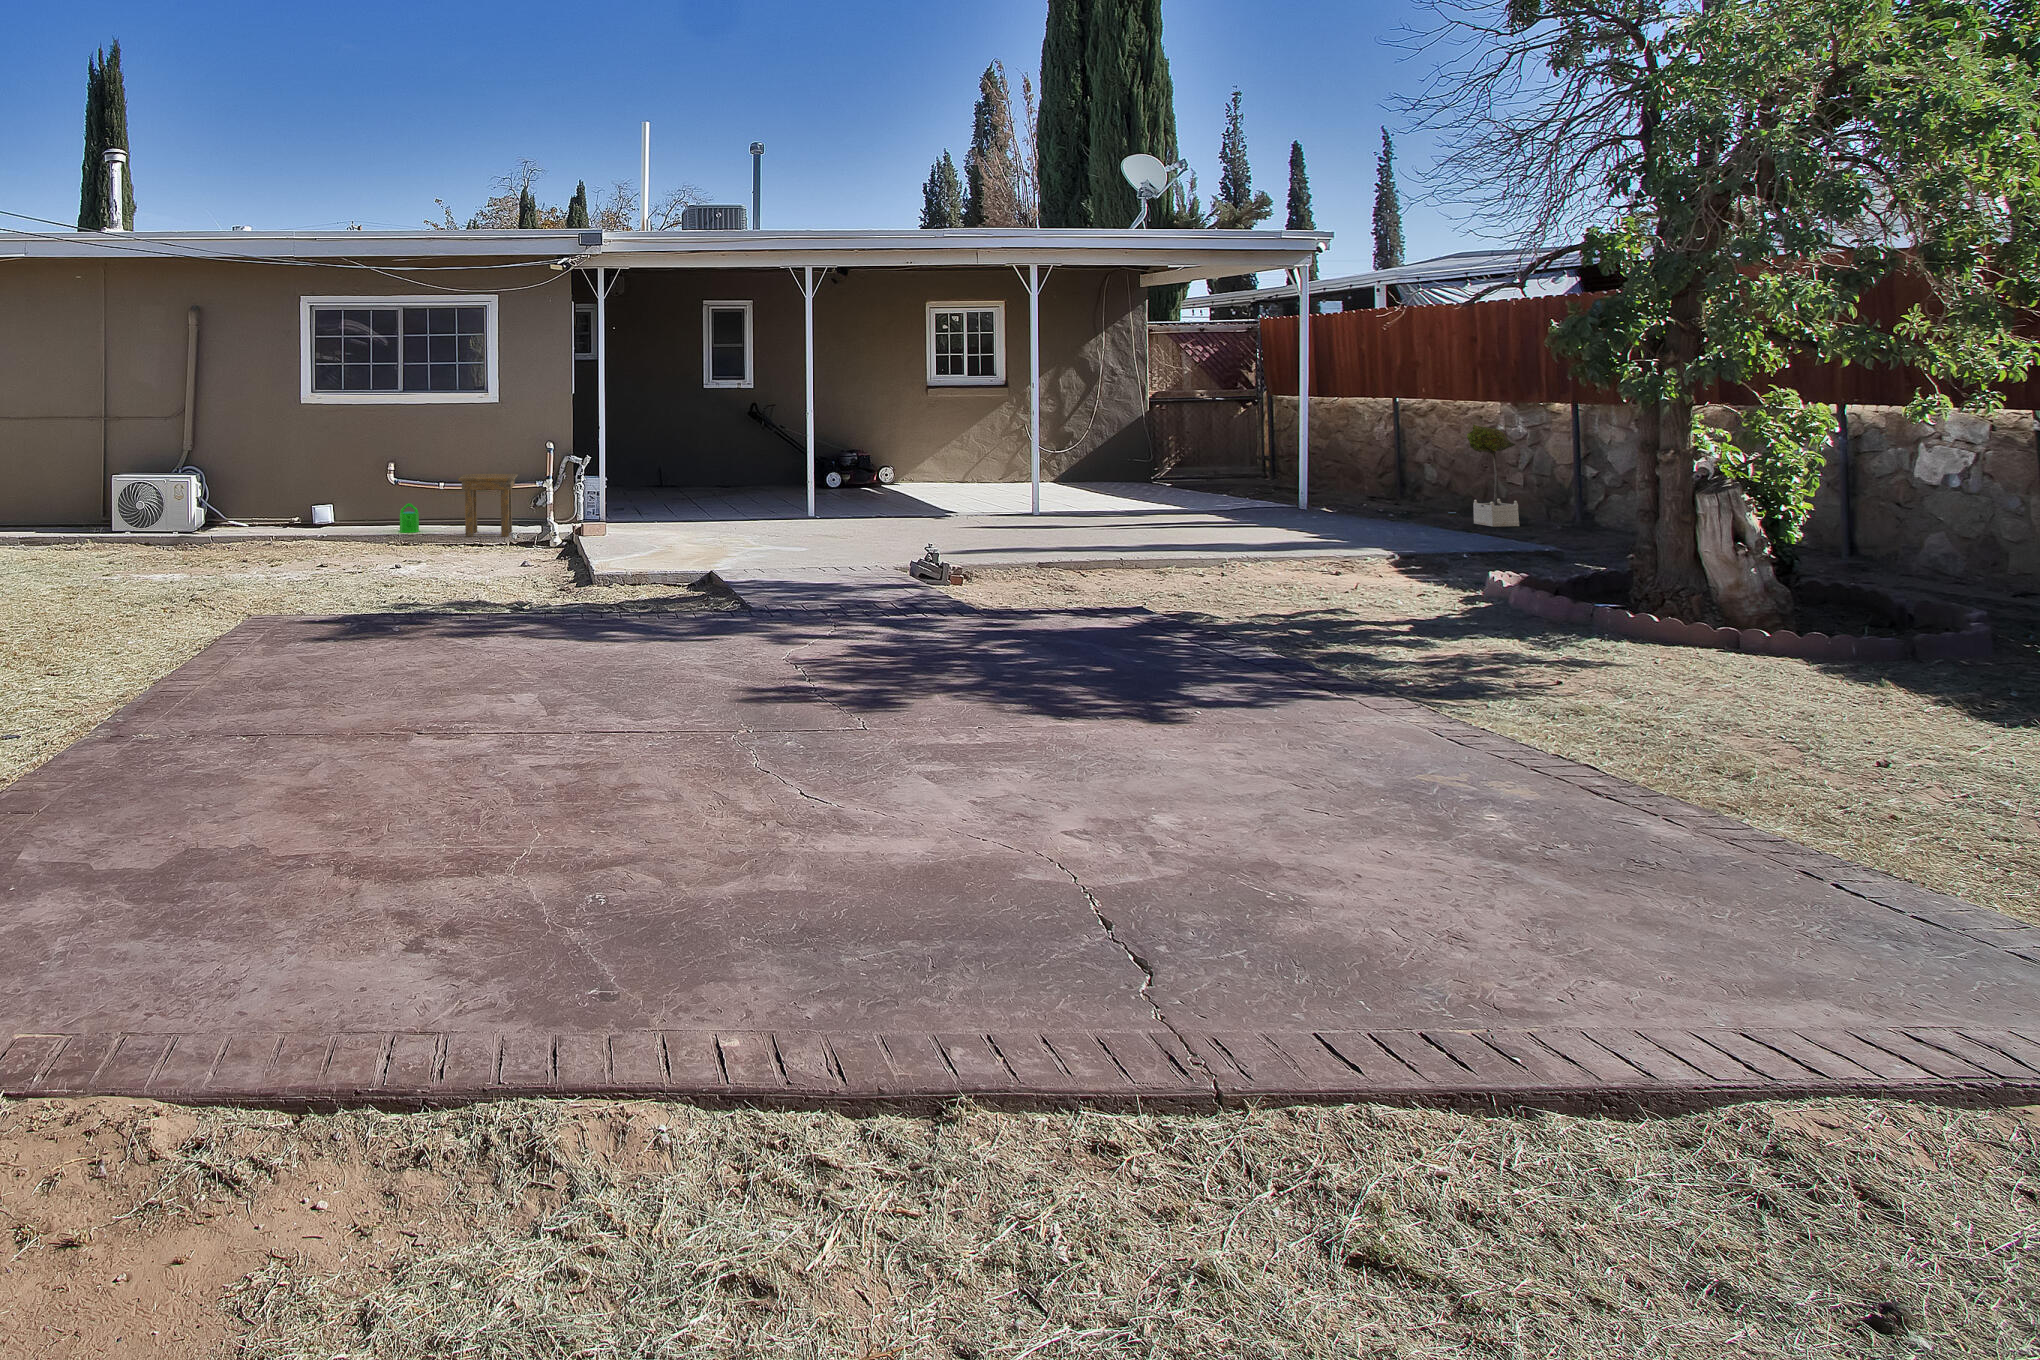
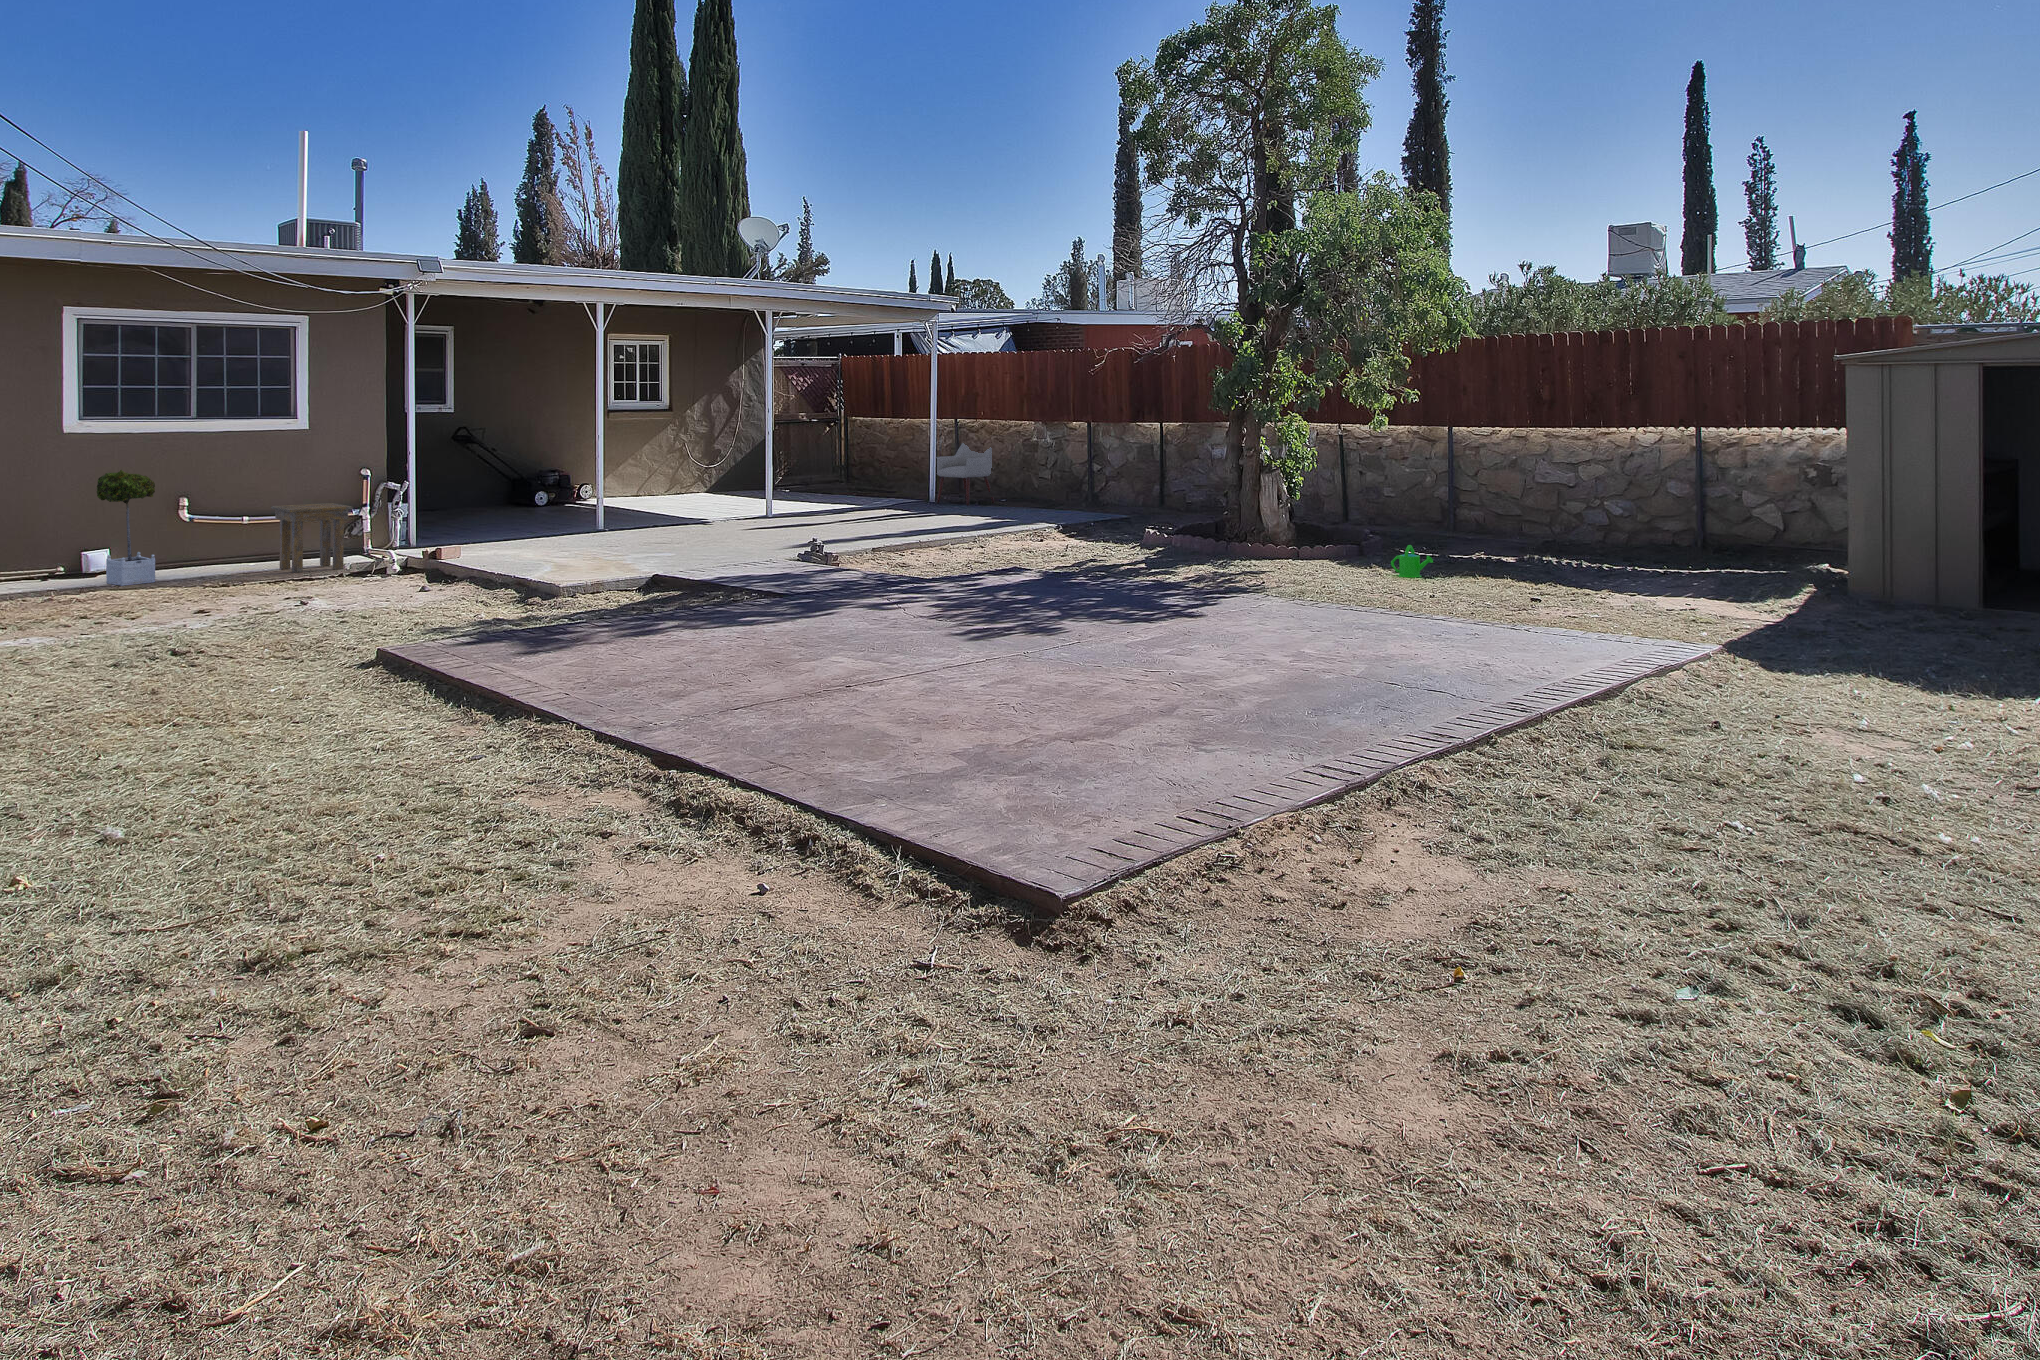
chair: none [1347,424,1445,516] -> present [937,443,995,505]
potted tree: present [1467,424,1519,527] -> present [97,470,156,586]
watering can: present [399,503,420,533] -> present [1391,545,1433,578]

